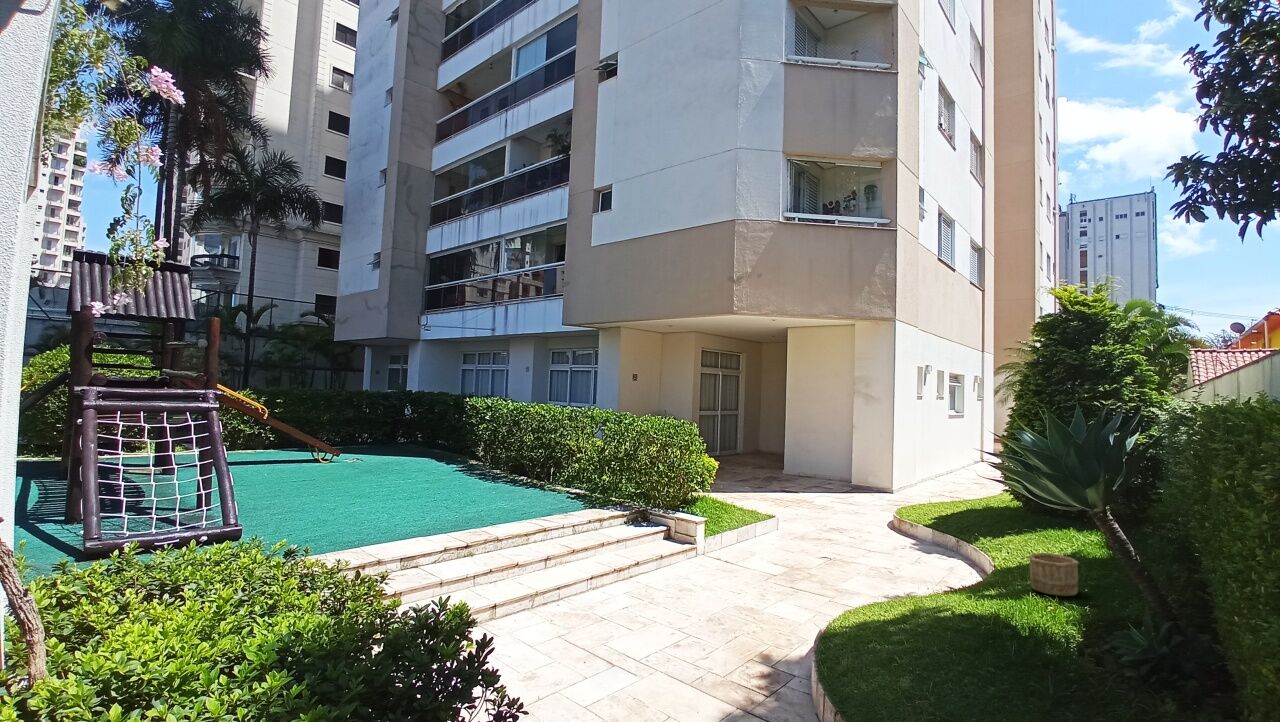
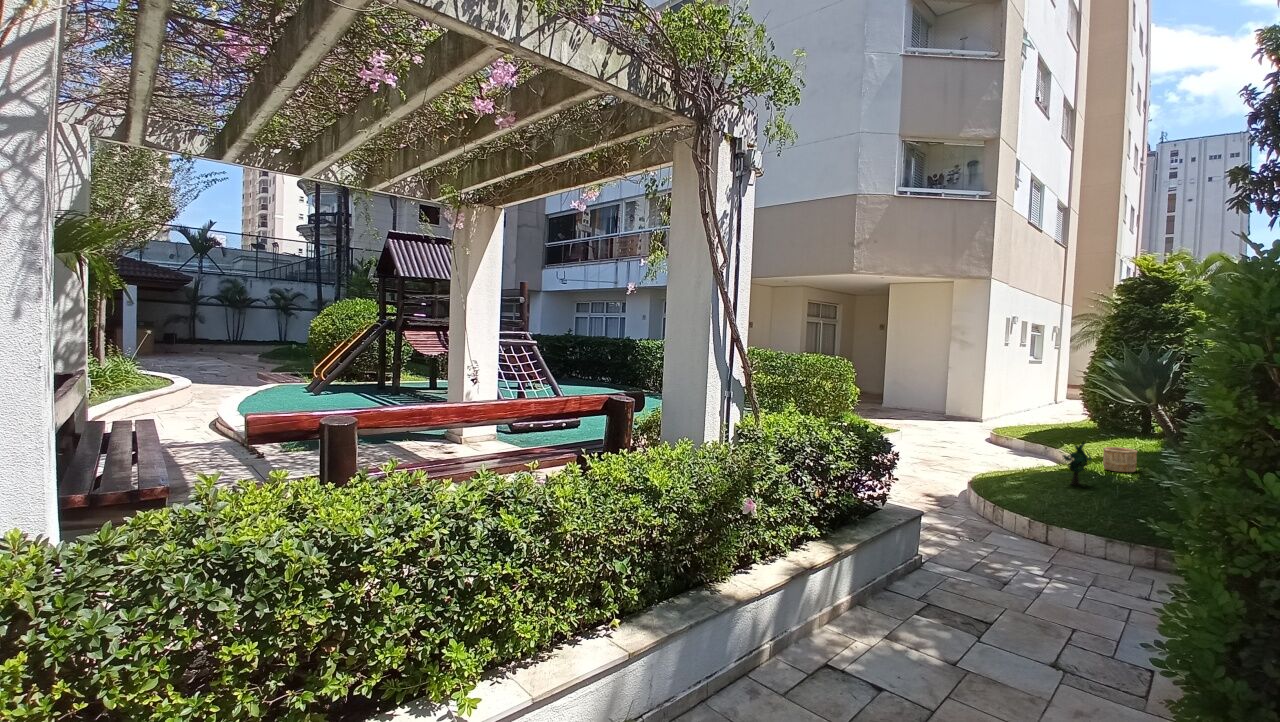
decorative plant: none [964,558,1011,633] -> present [1063,442,1092,485]

